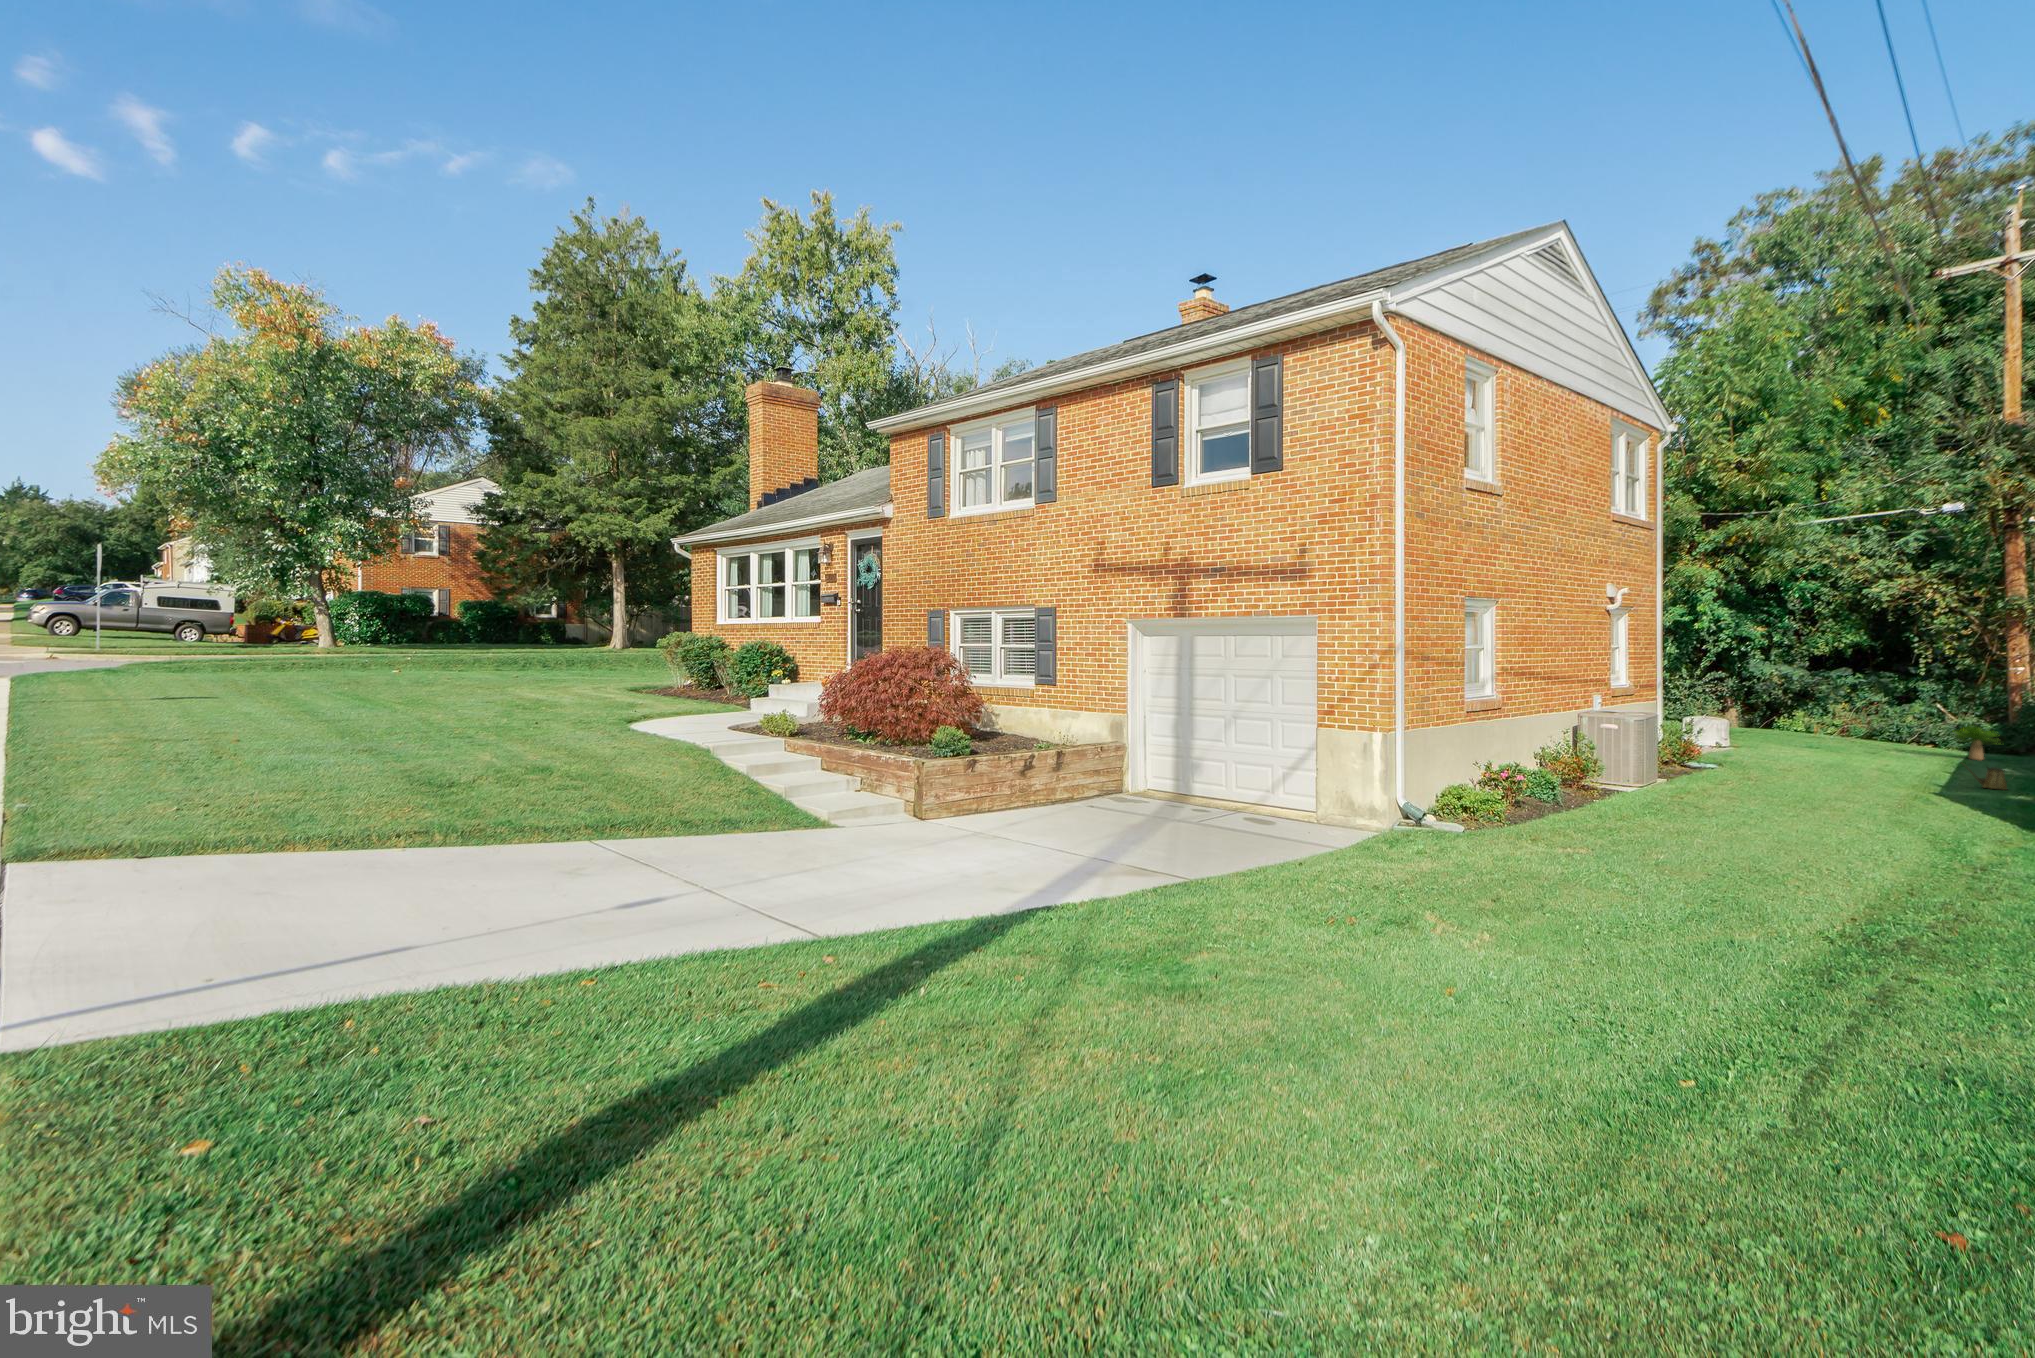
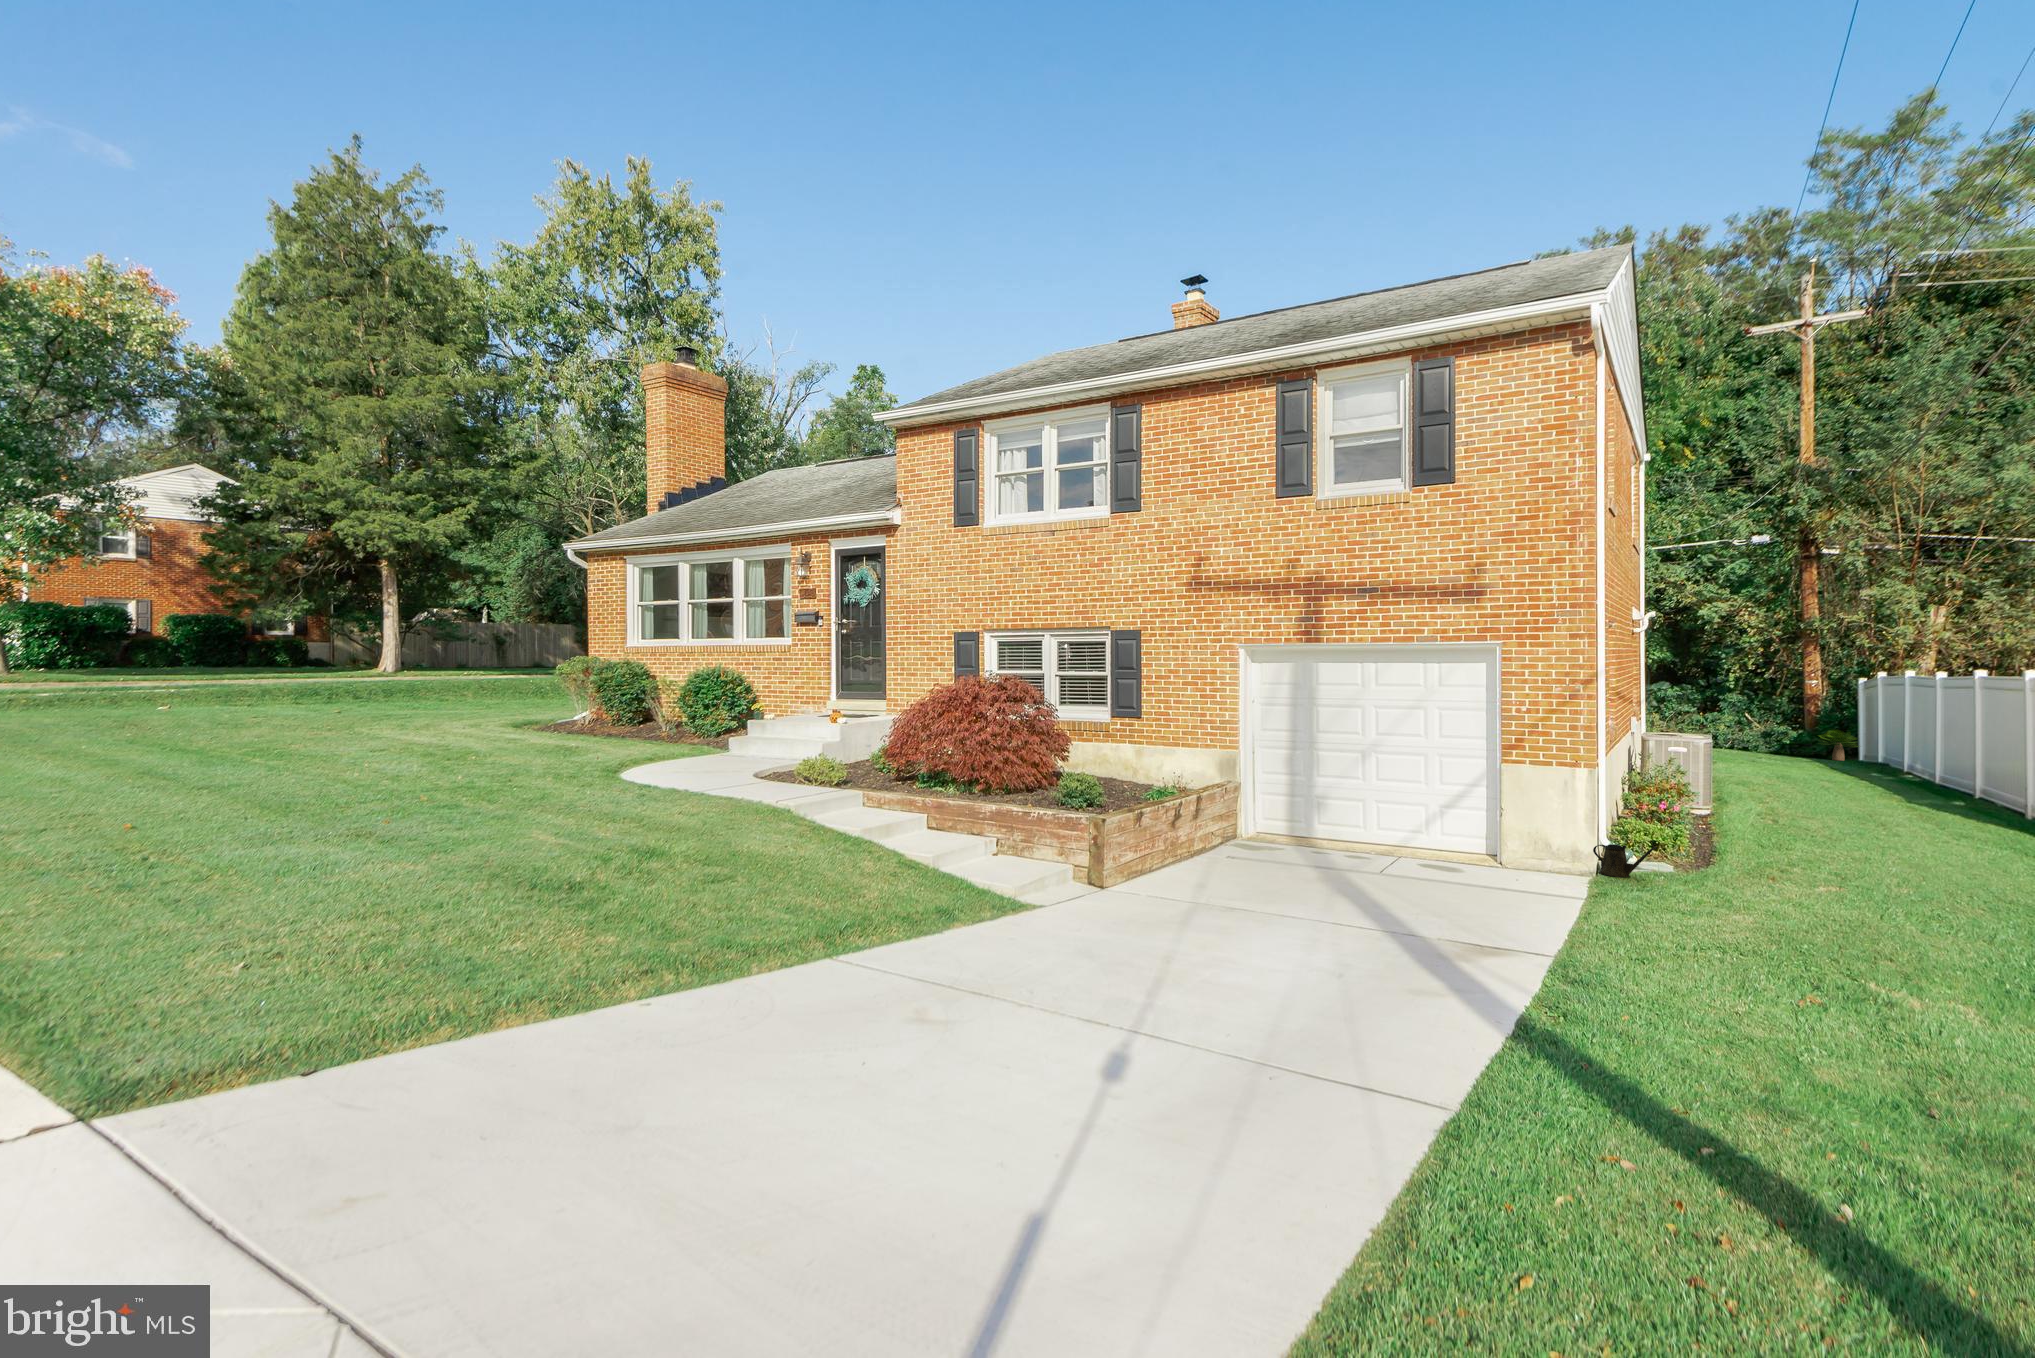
watering can: present [1968,767,2008,790] -> present [1593,844,1657,877]

